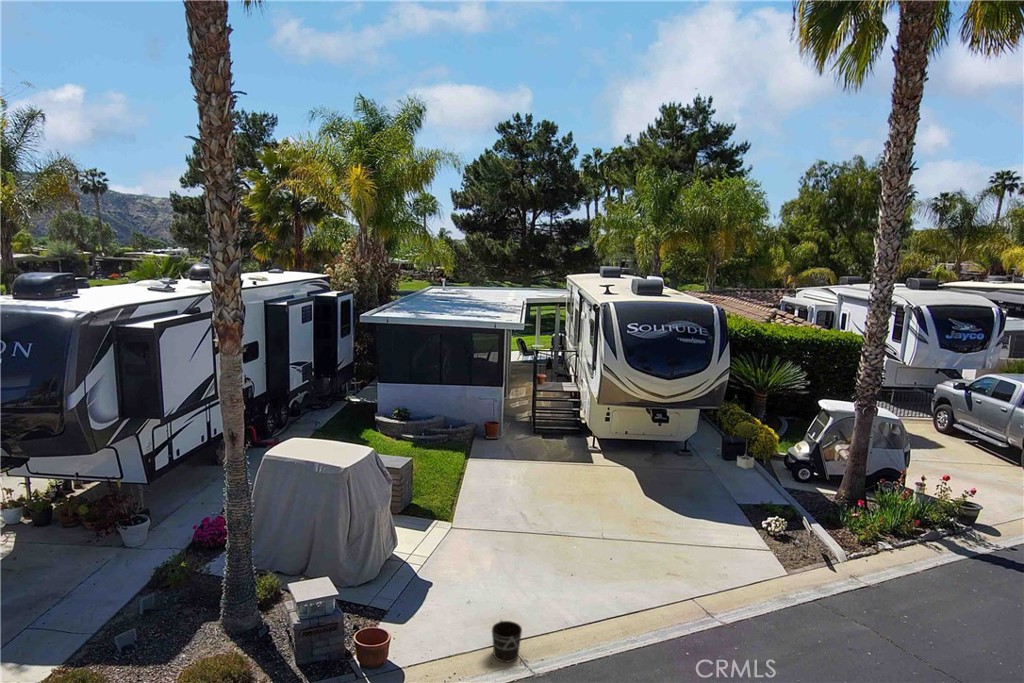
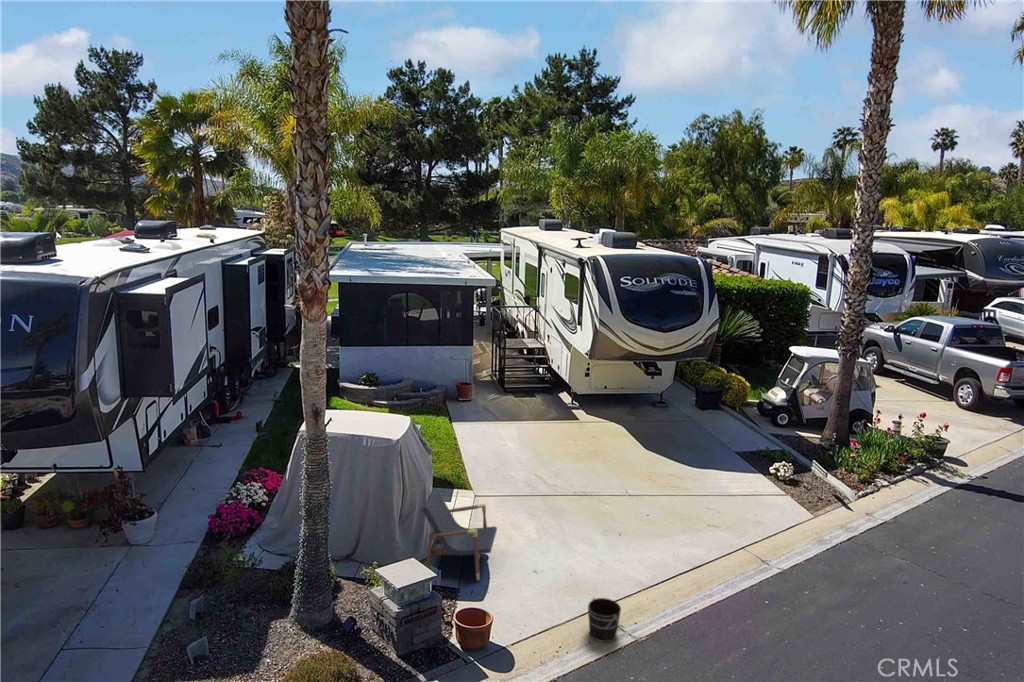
potted tree: present [737,425,754,469] -> none [712,376,729,419]
lounge chair: none [377,508,450,594] -> present [422,488,497,580]

